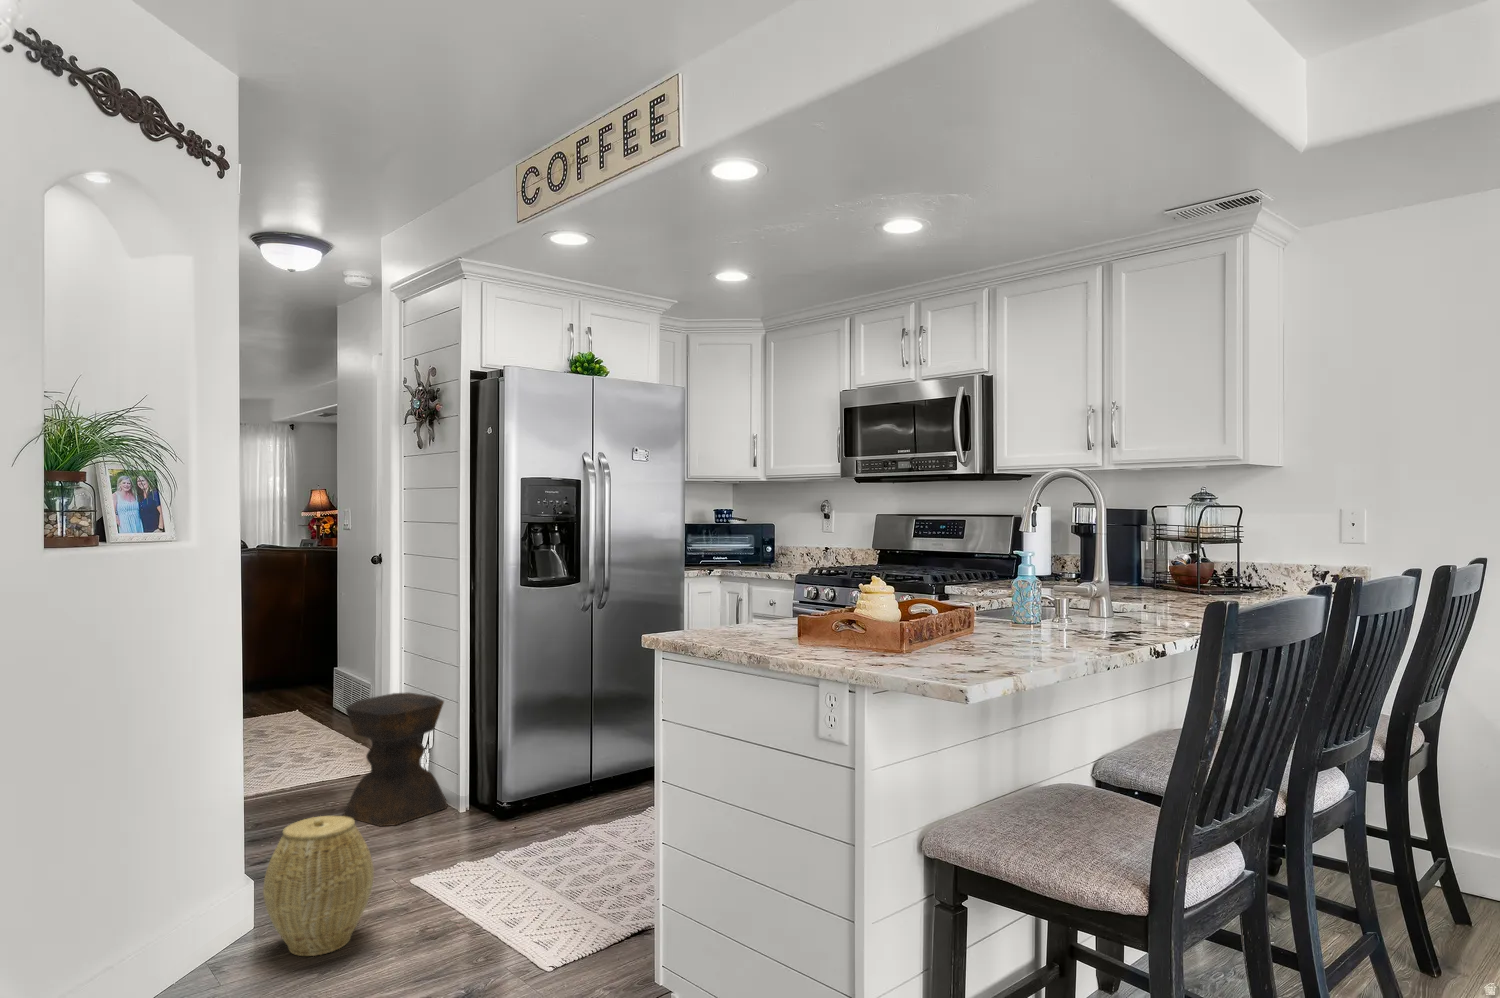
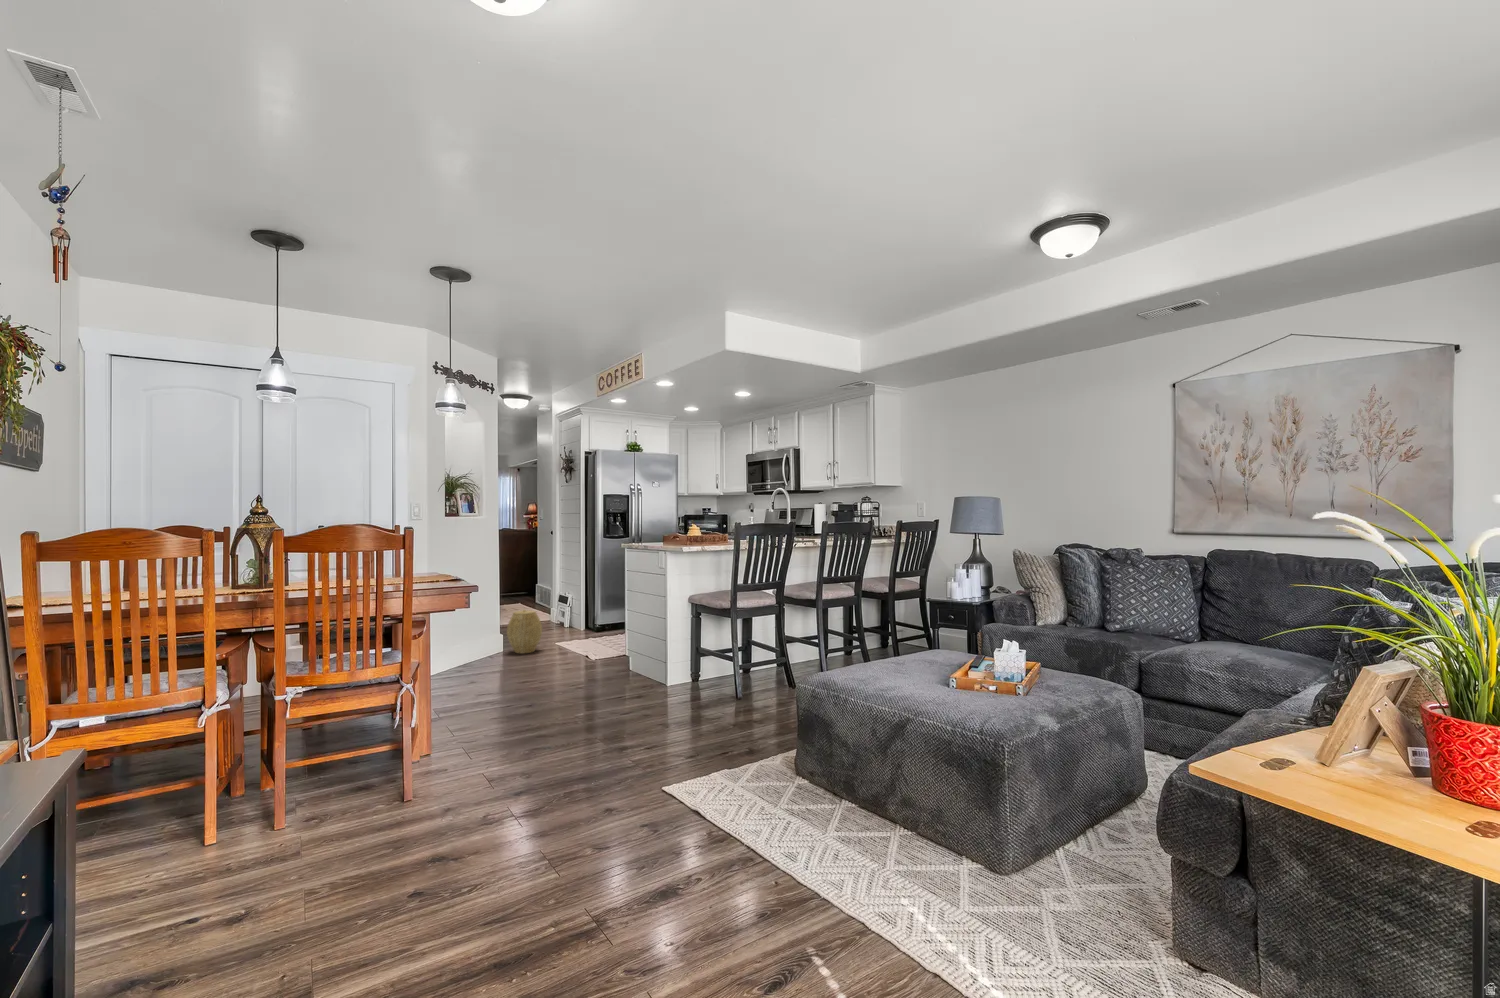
stool: present [343,693,448,826] -> none [536,582,577,631]

